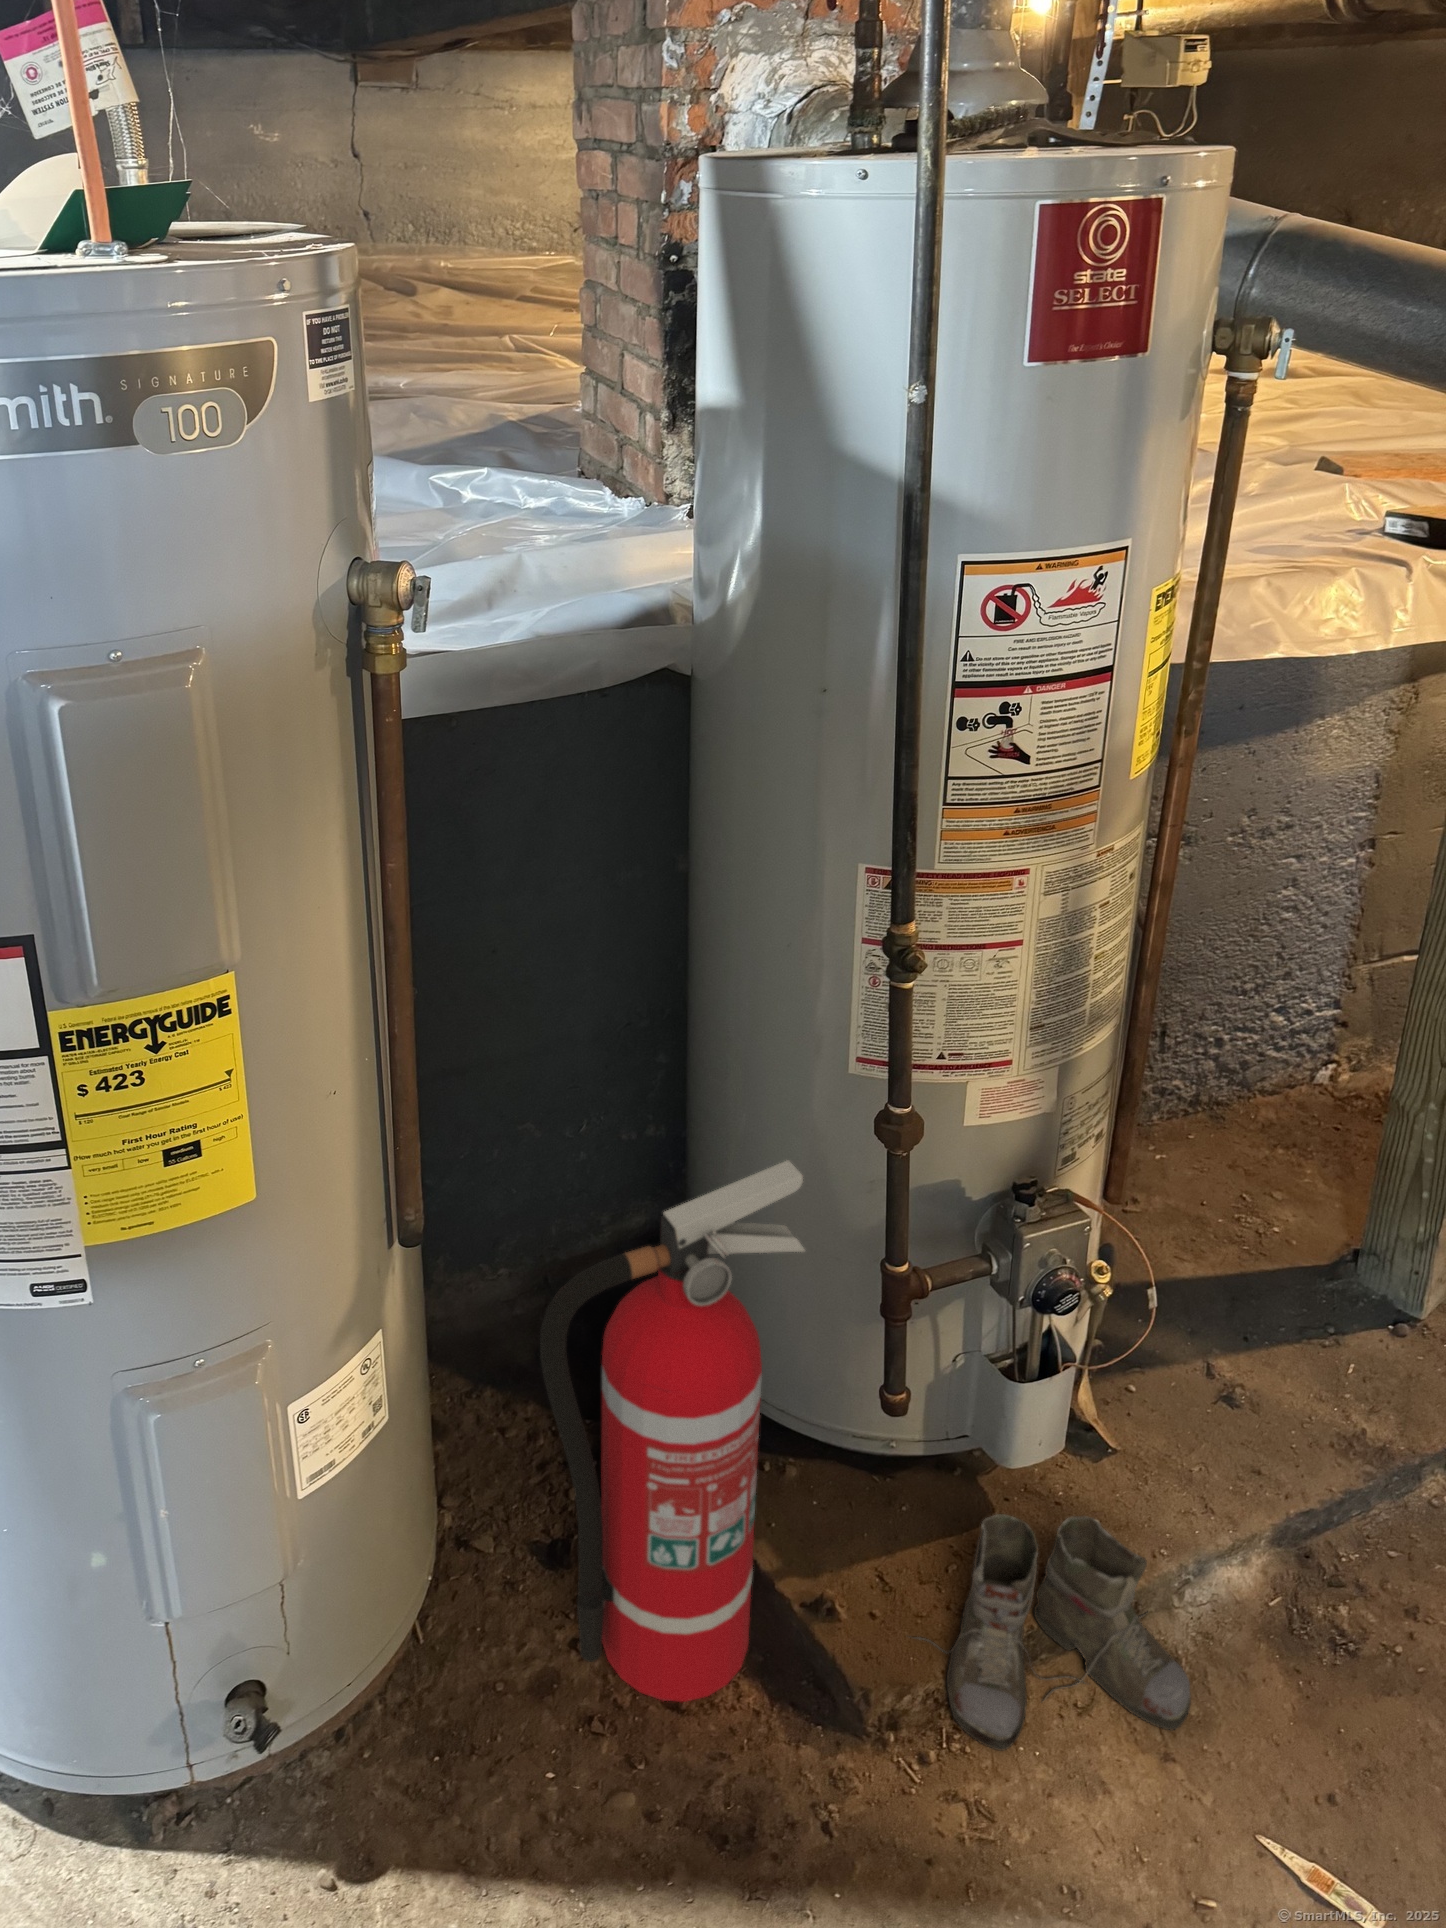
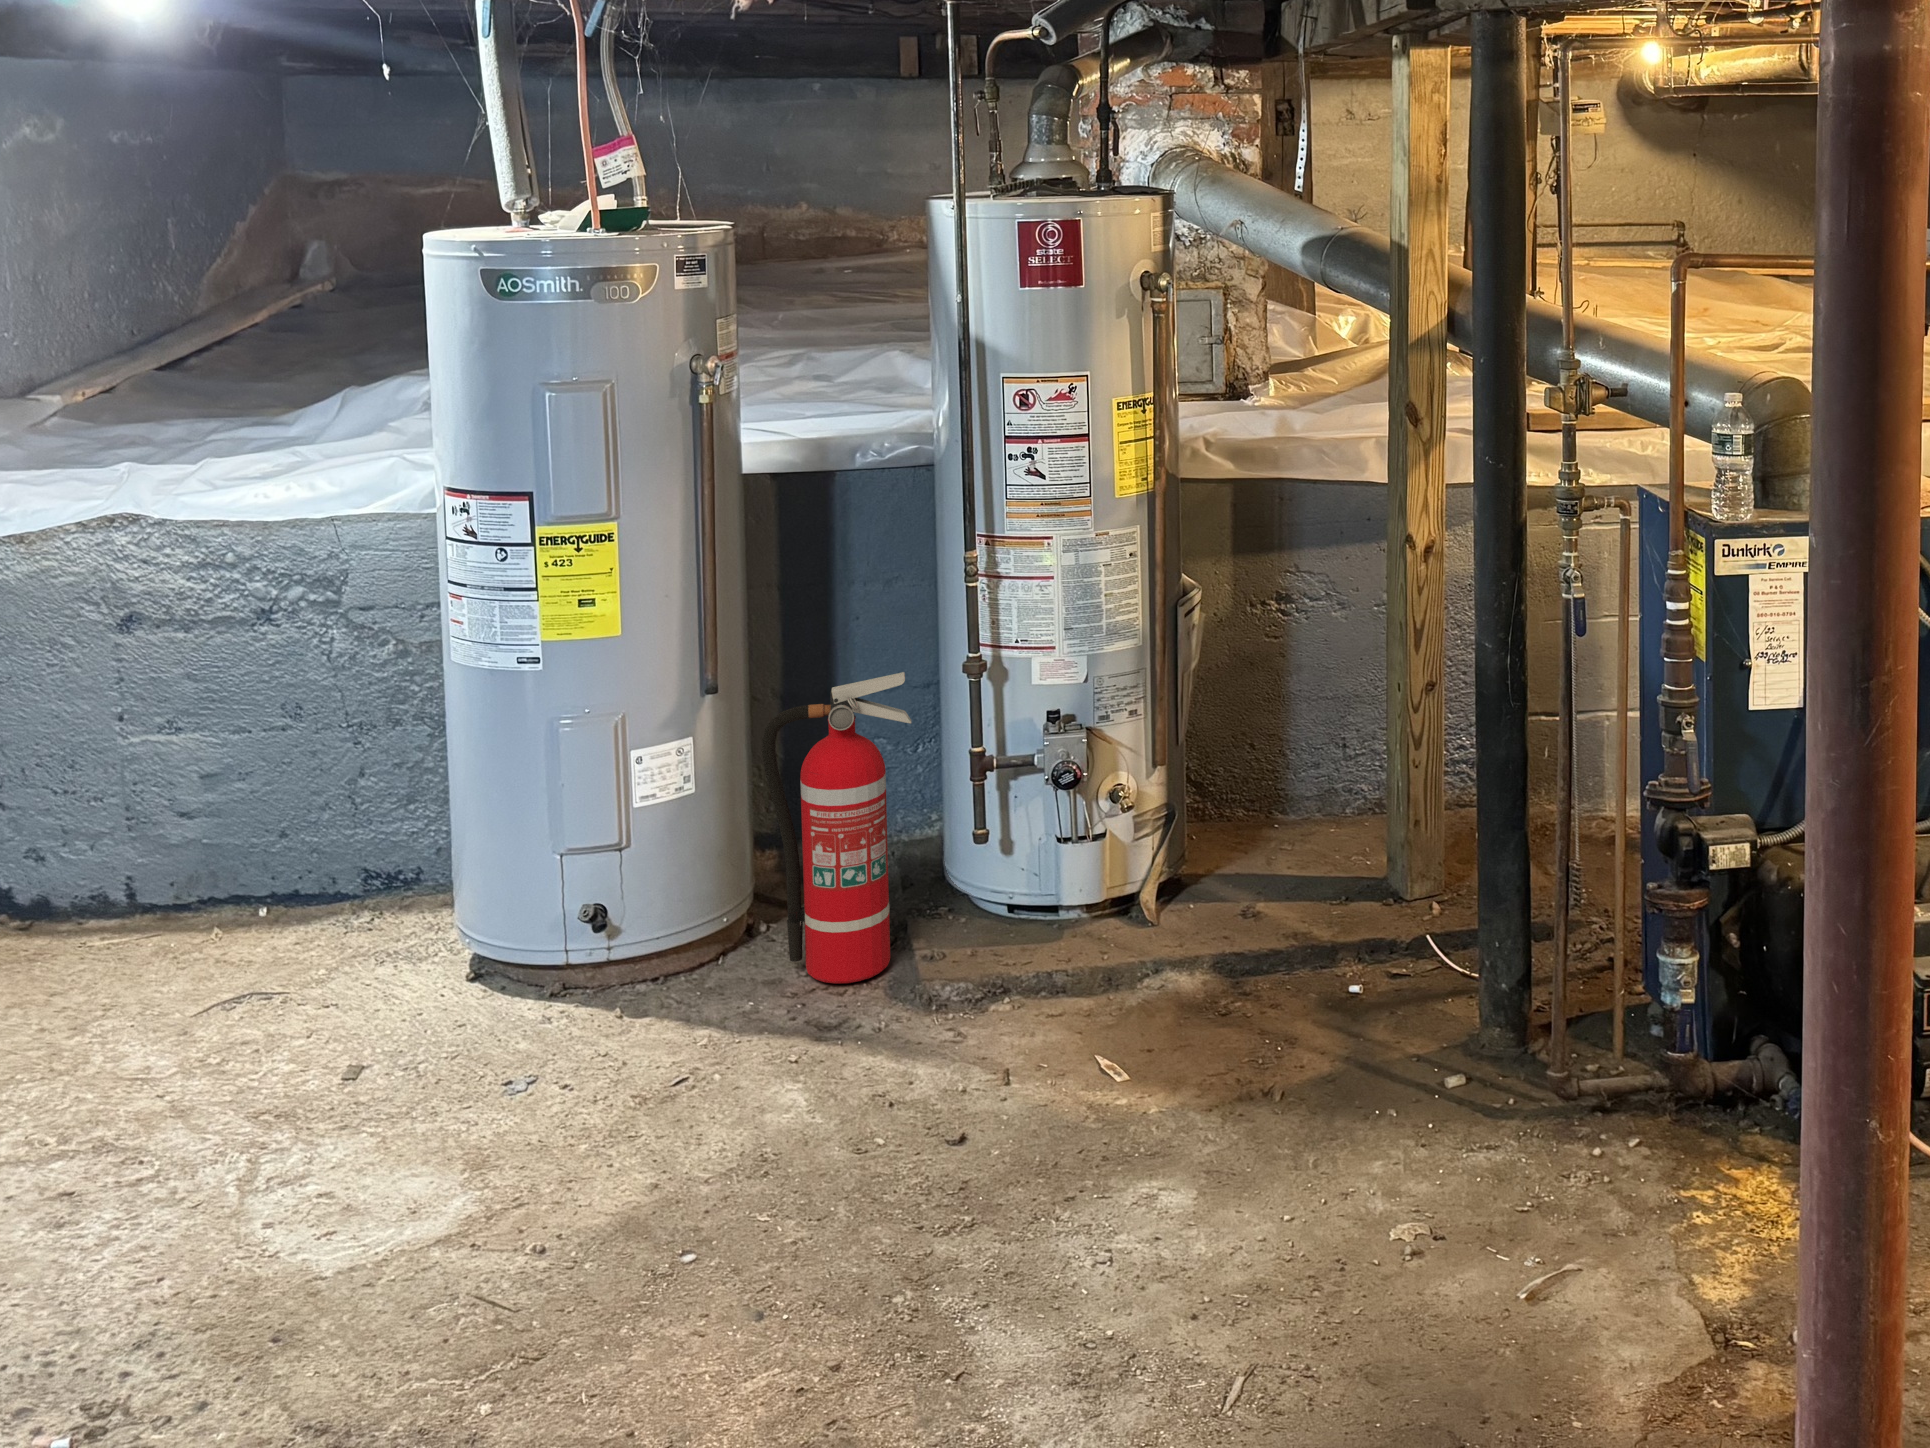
boots: present [916,1514,1191,1751] -> none [969,903,1115,1014]

